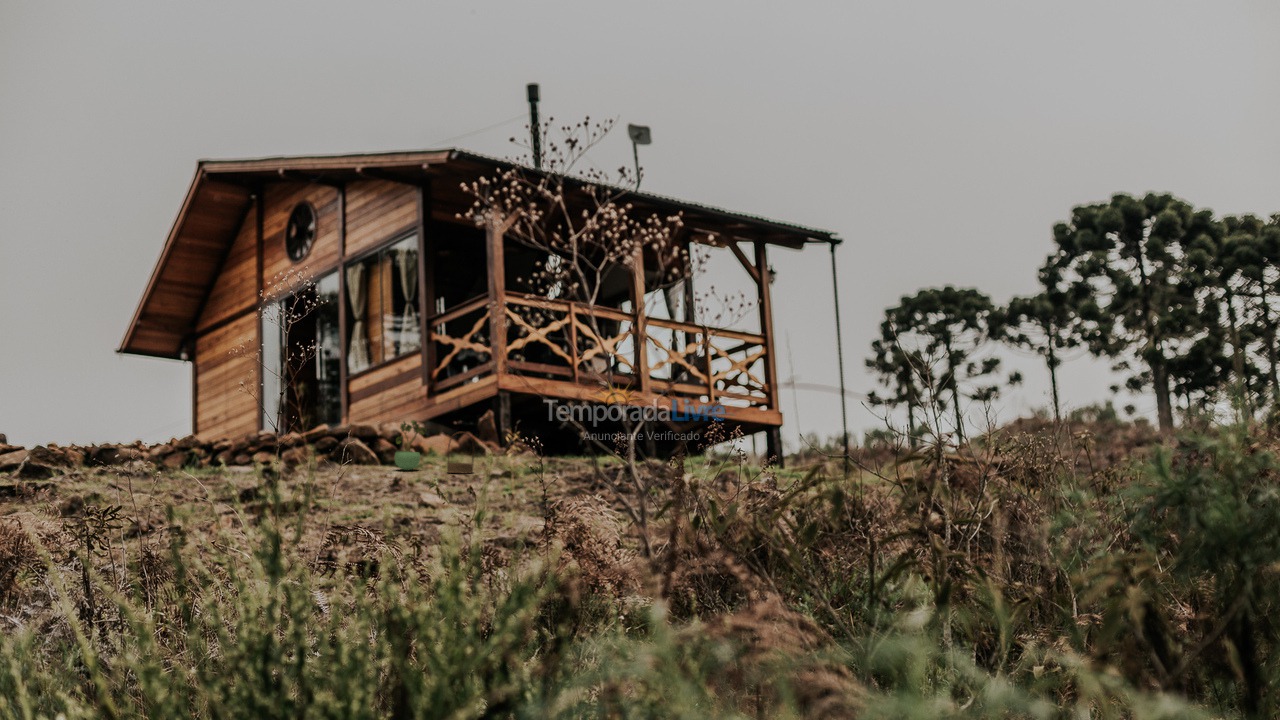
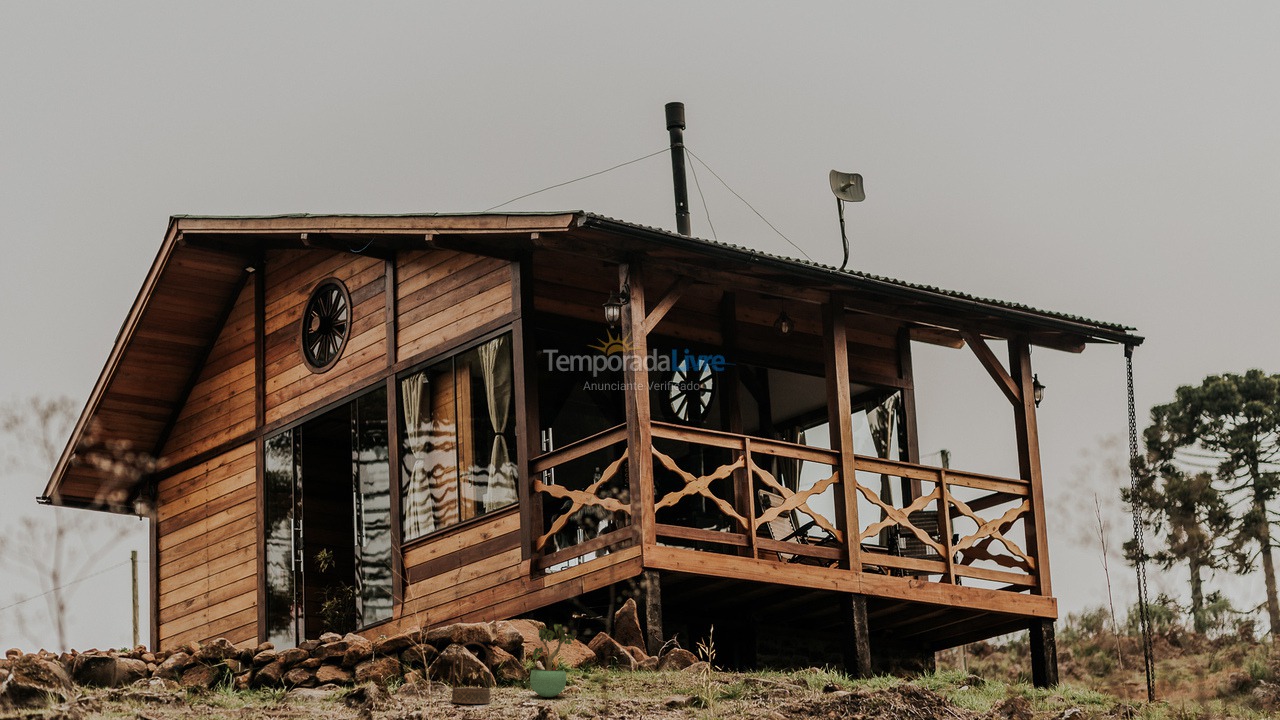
basket: present [447,432,474,473] -> present [452,642,491,704]

